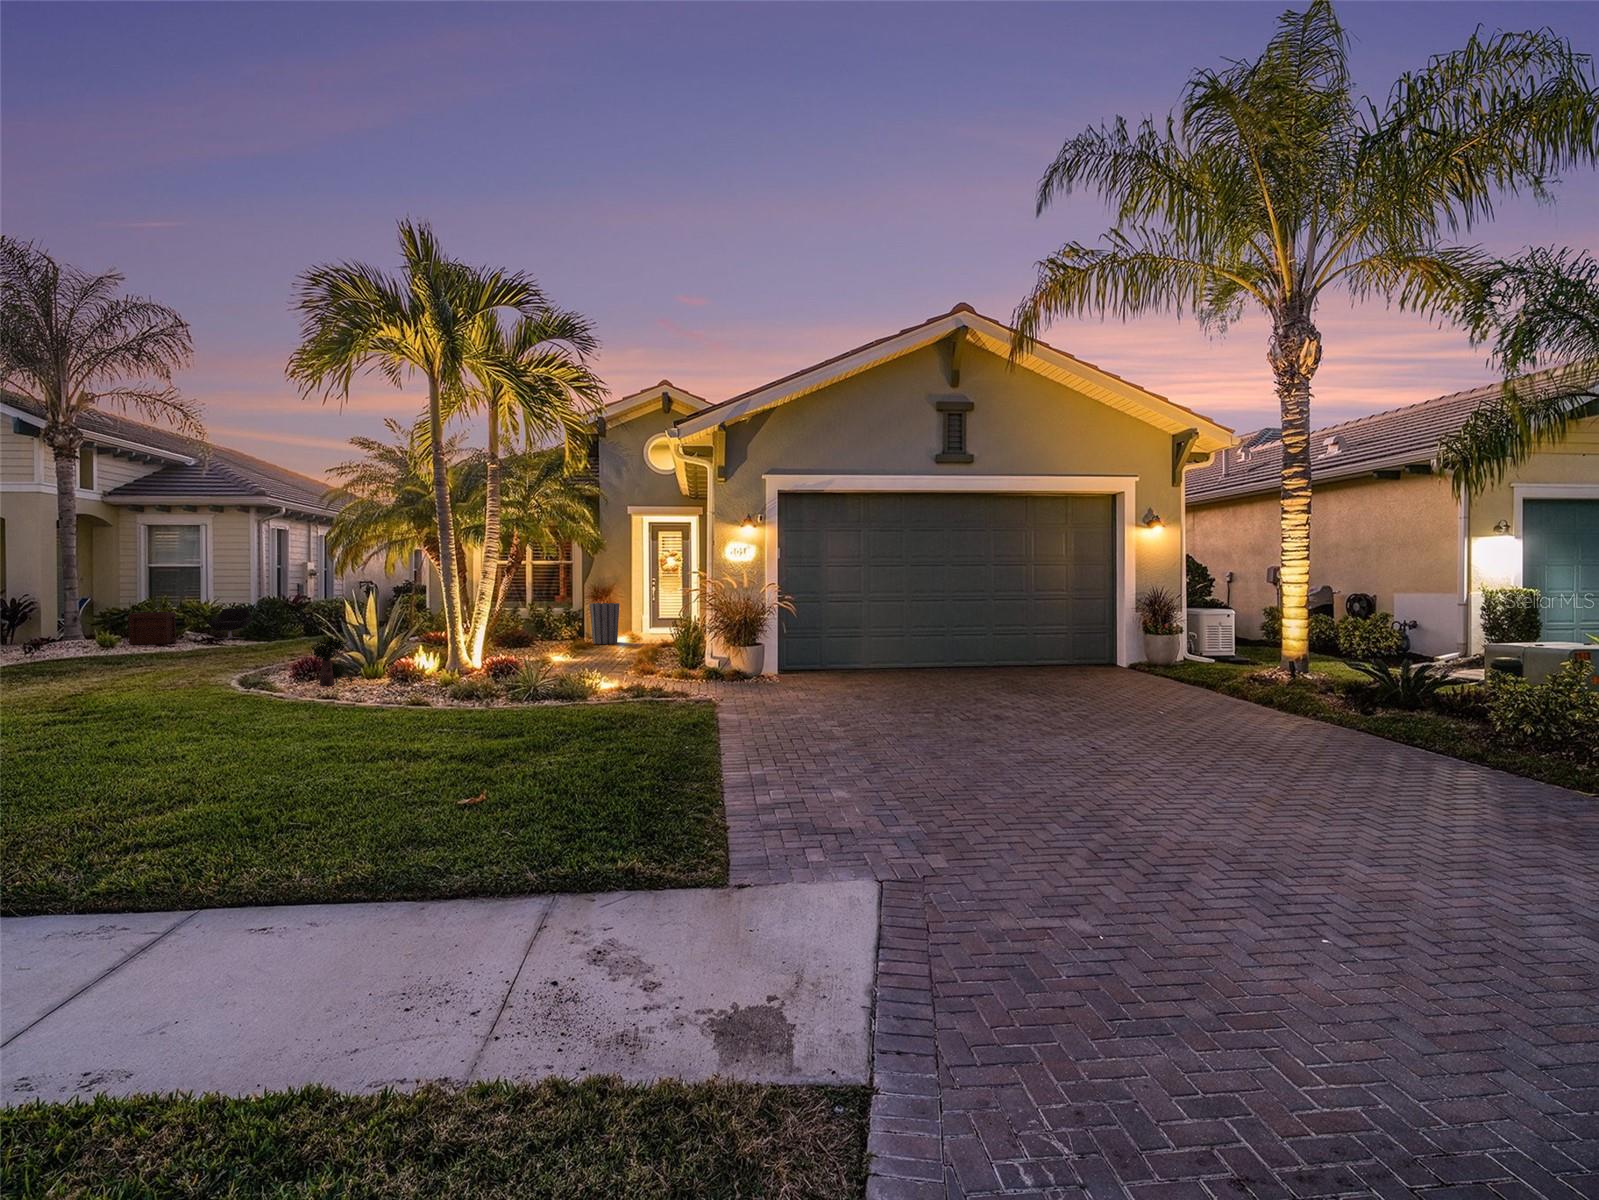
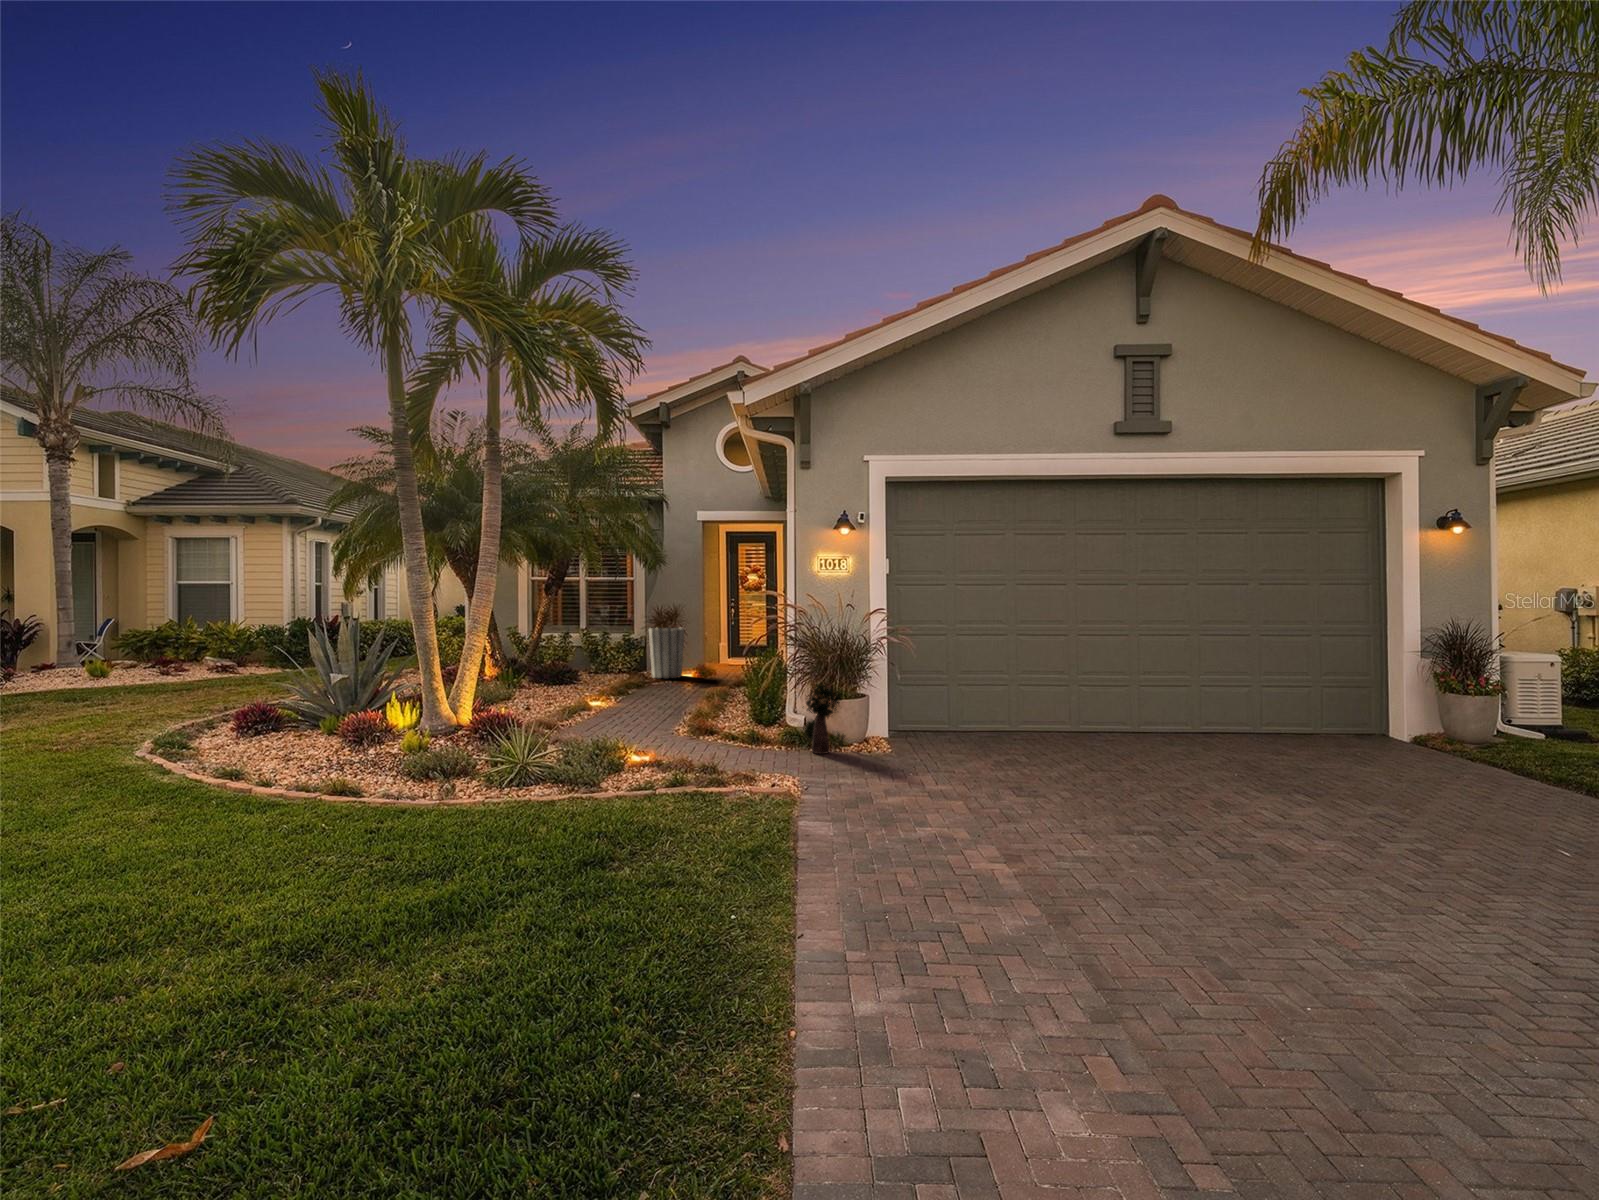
lounge chair: present [207,608,252,640] -> none [222,632,276,668]
wooden crate: present [128,612,176,645] -> none [129,636,187,675]
potted plant: present [311,636,354,686] -> present [803,683,845,754]

